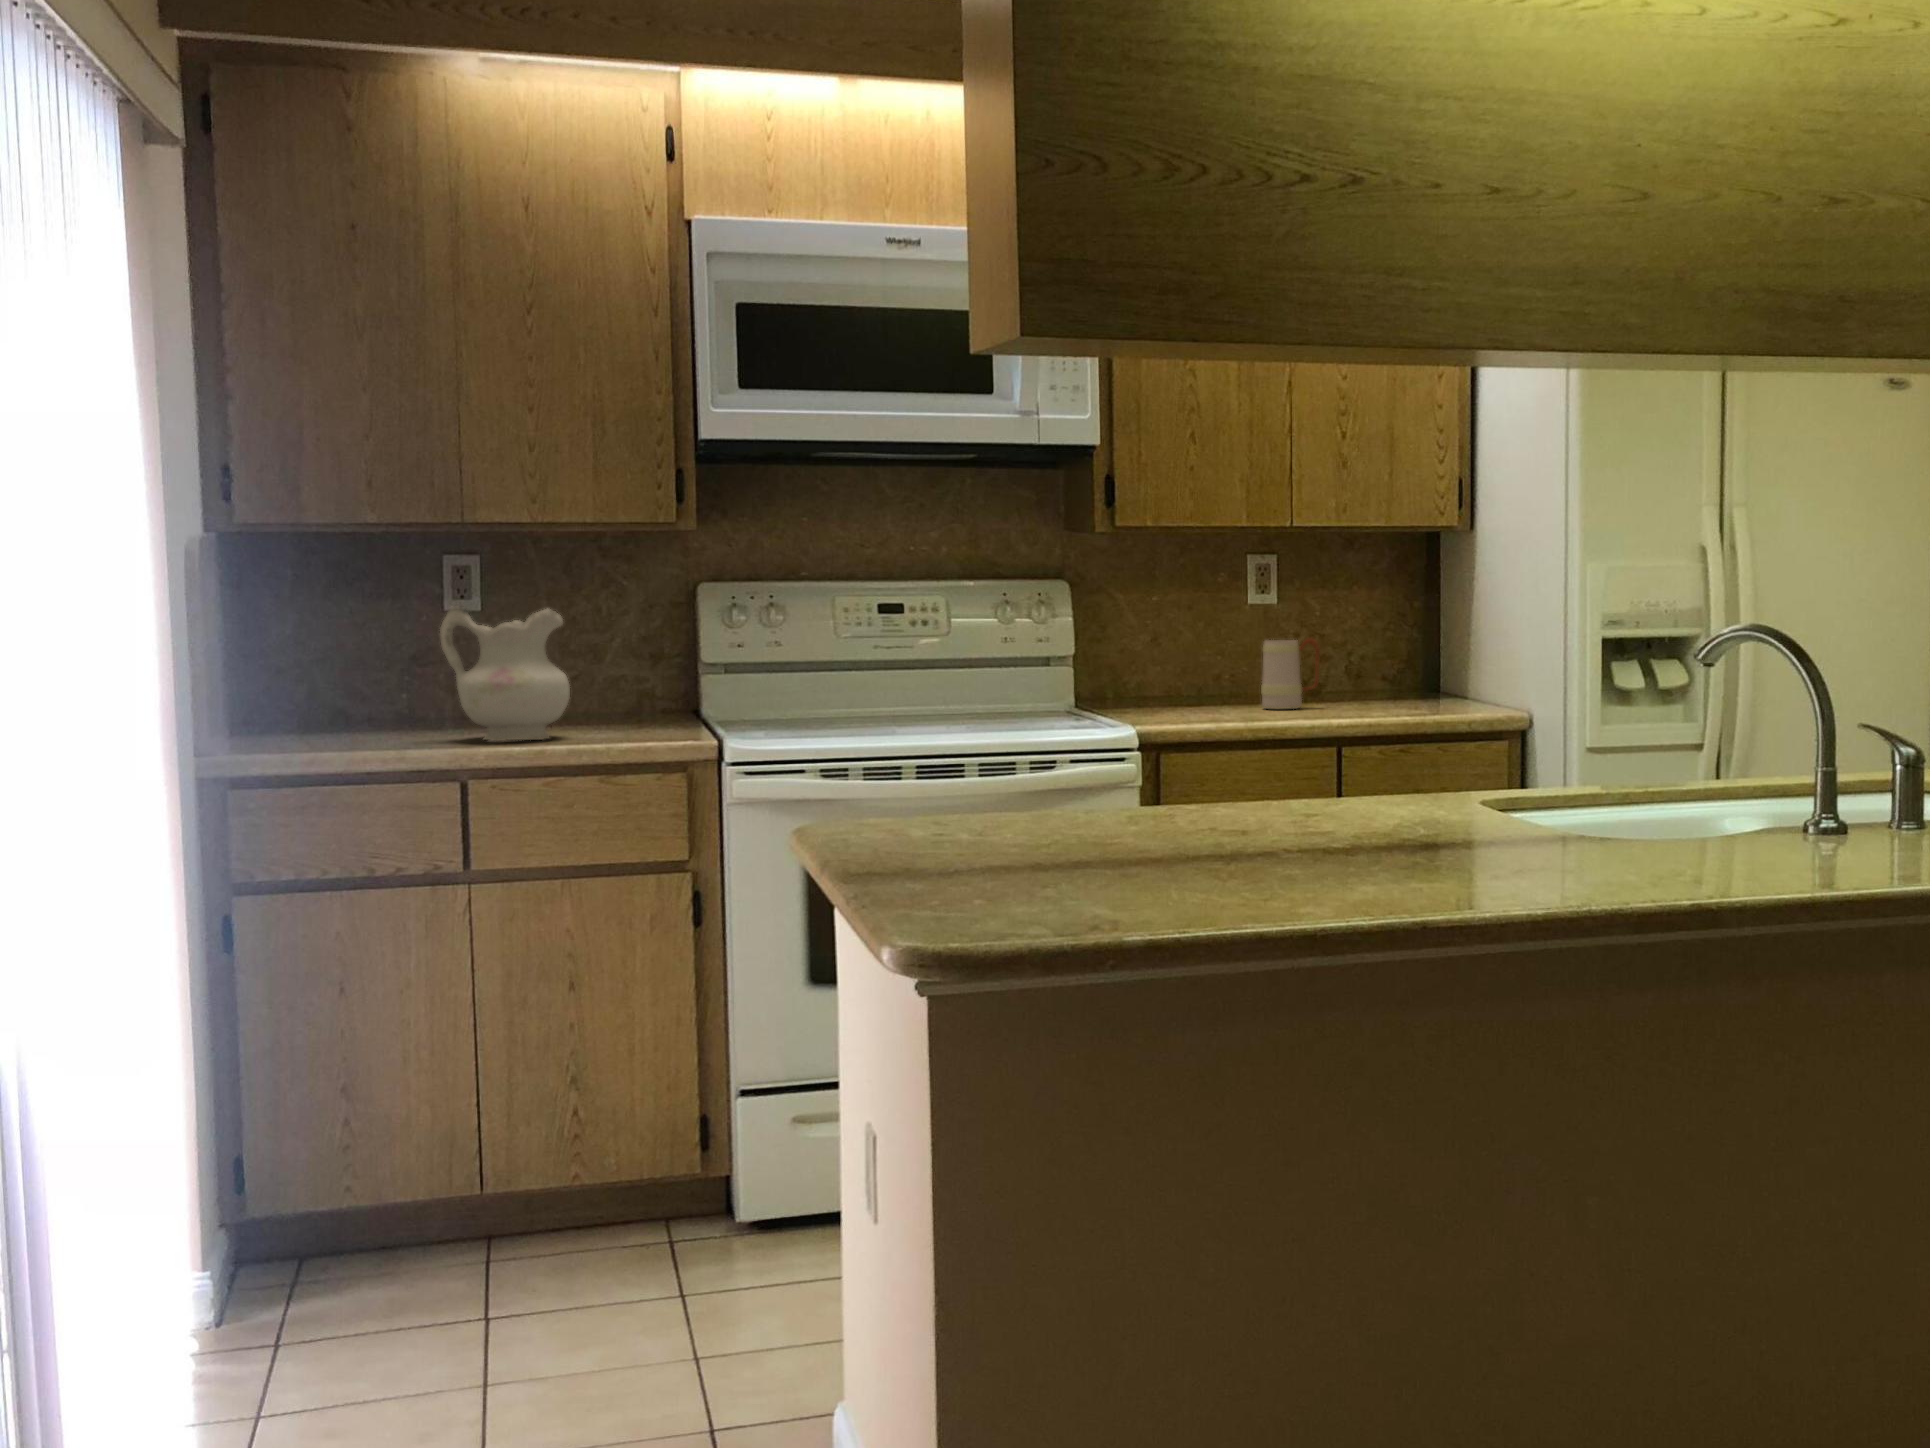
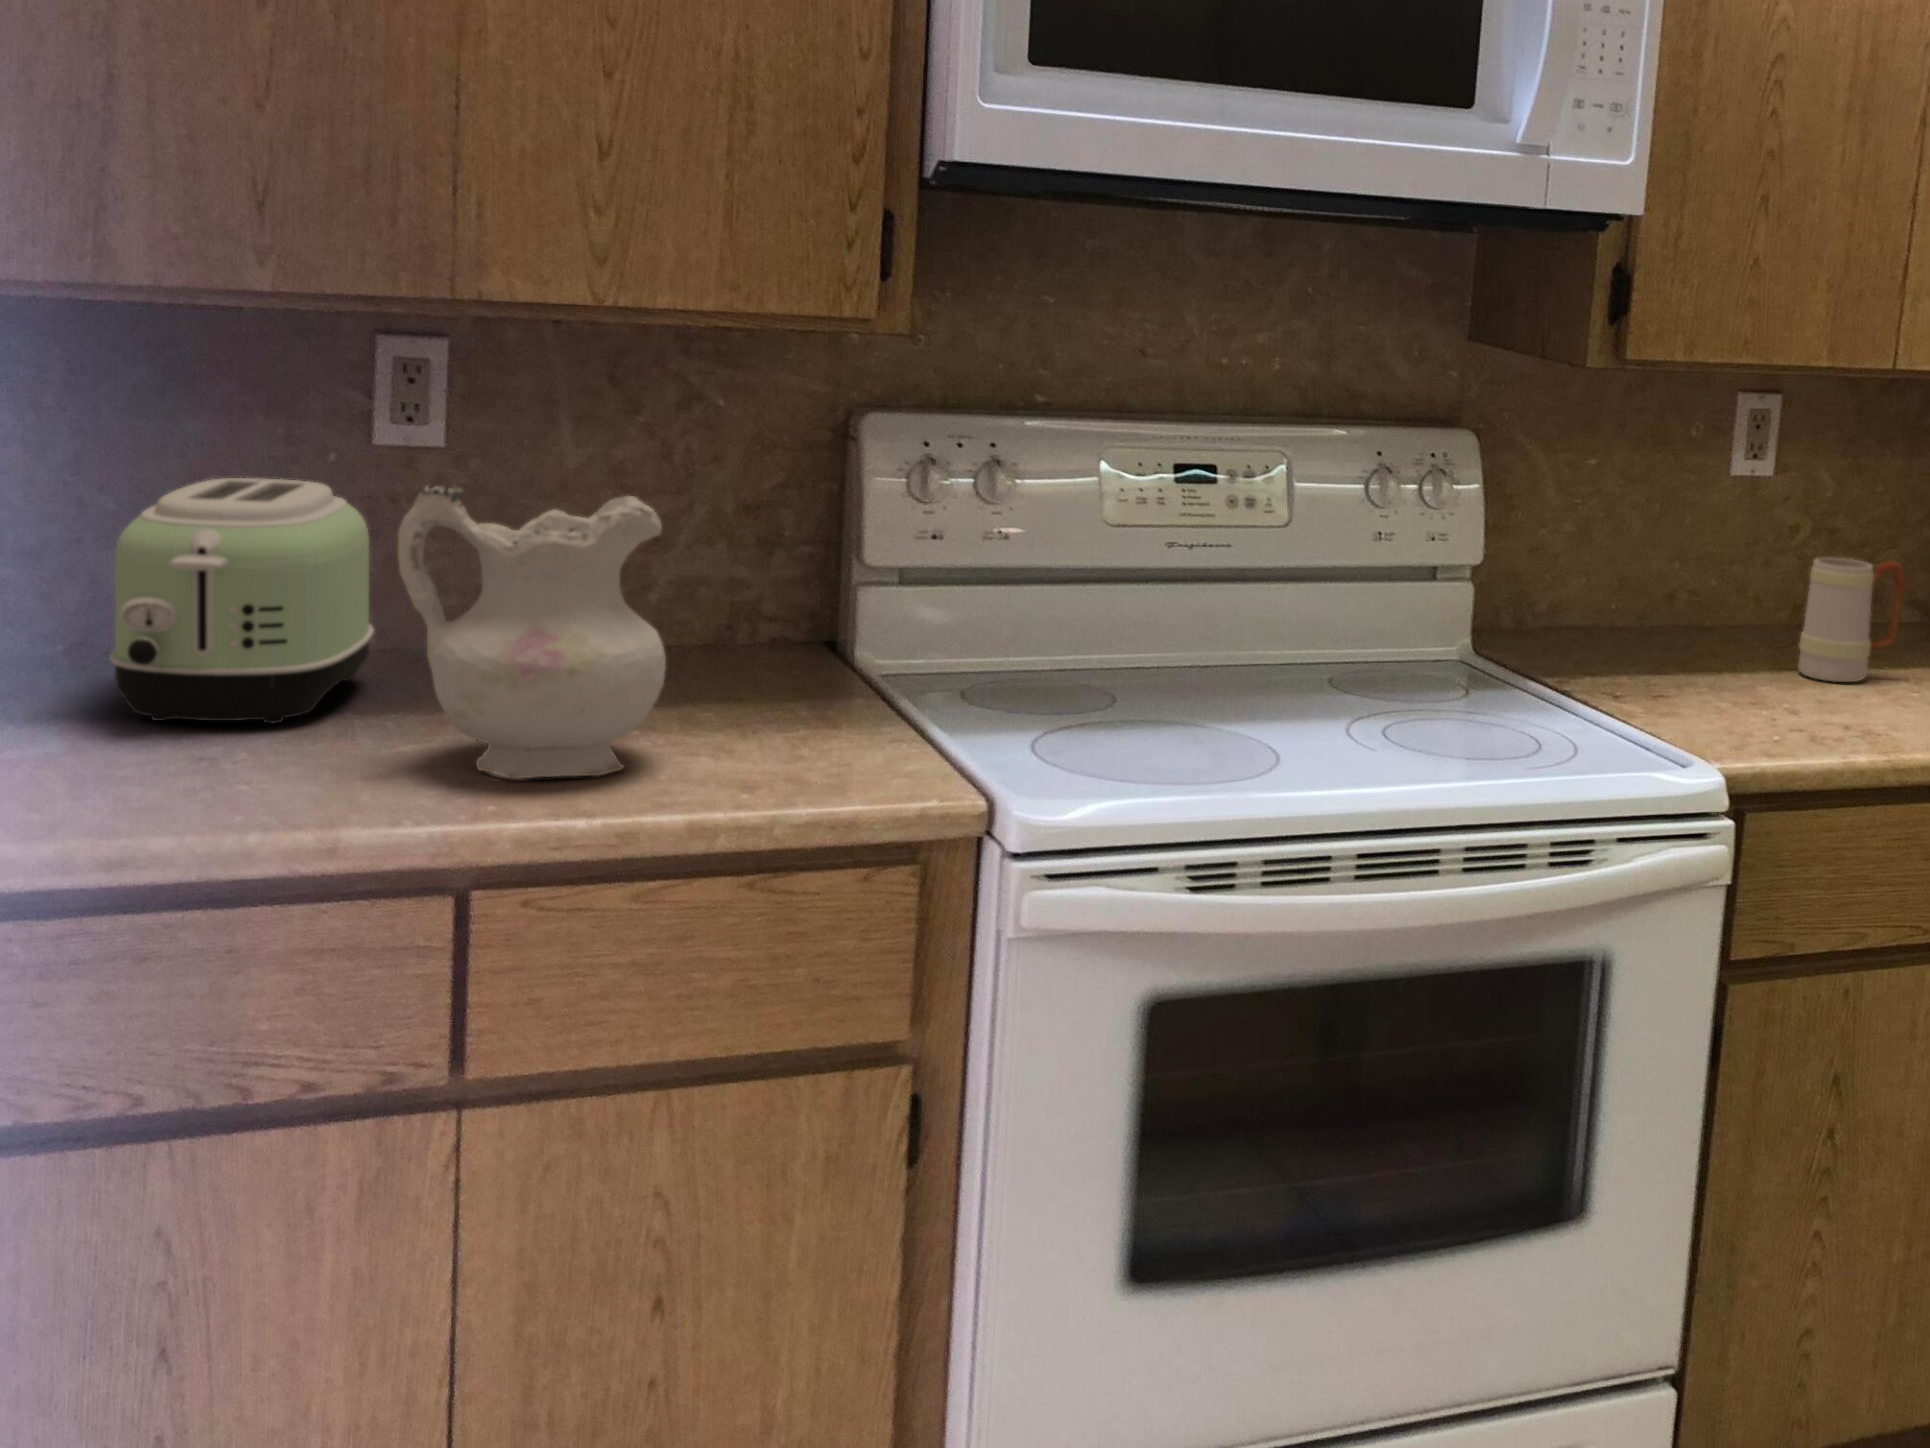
toaster: none [317,626,445,735] -> present [110,478,374,724]

